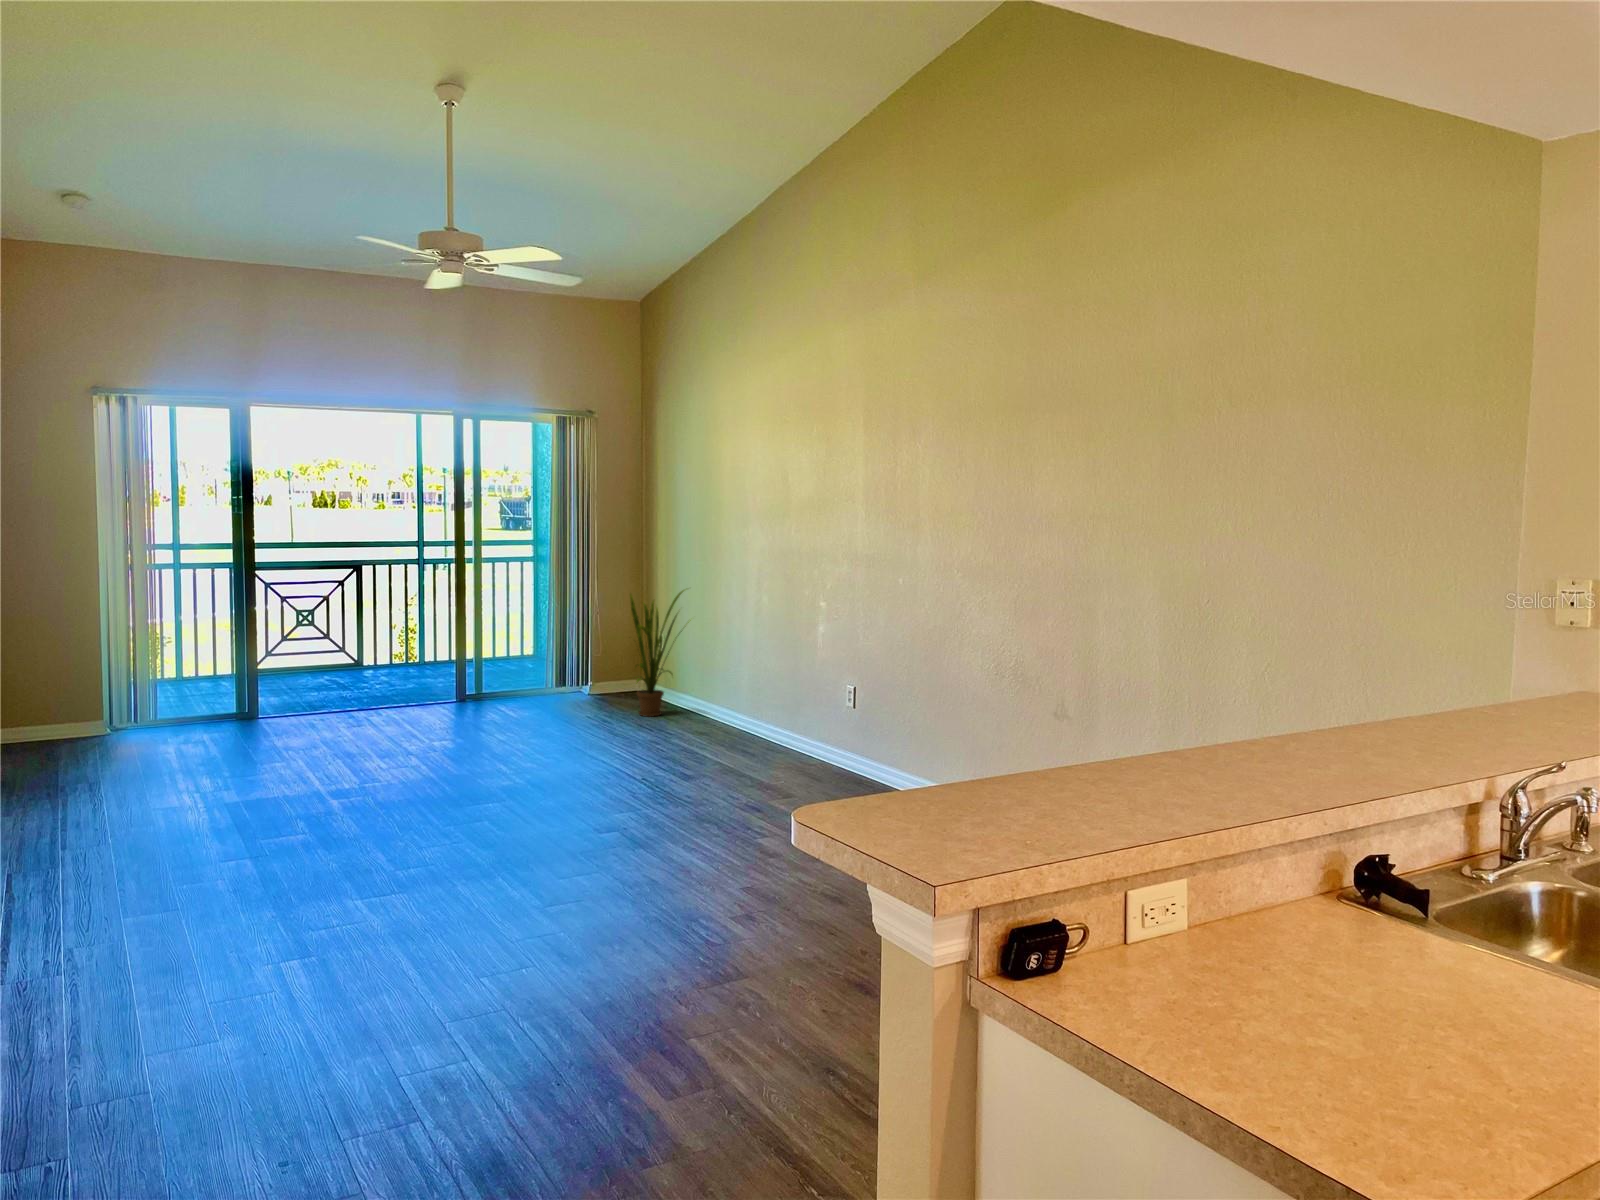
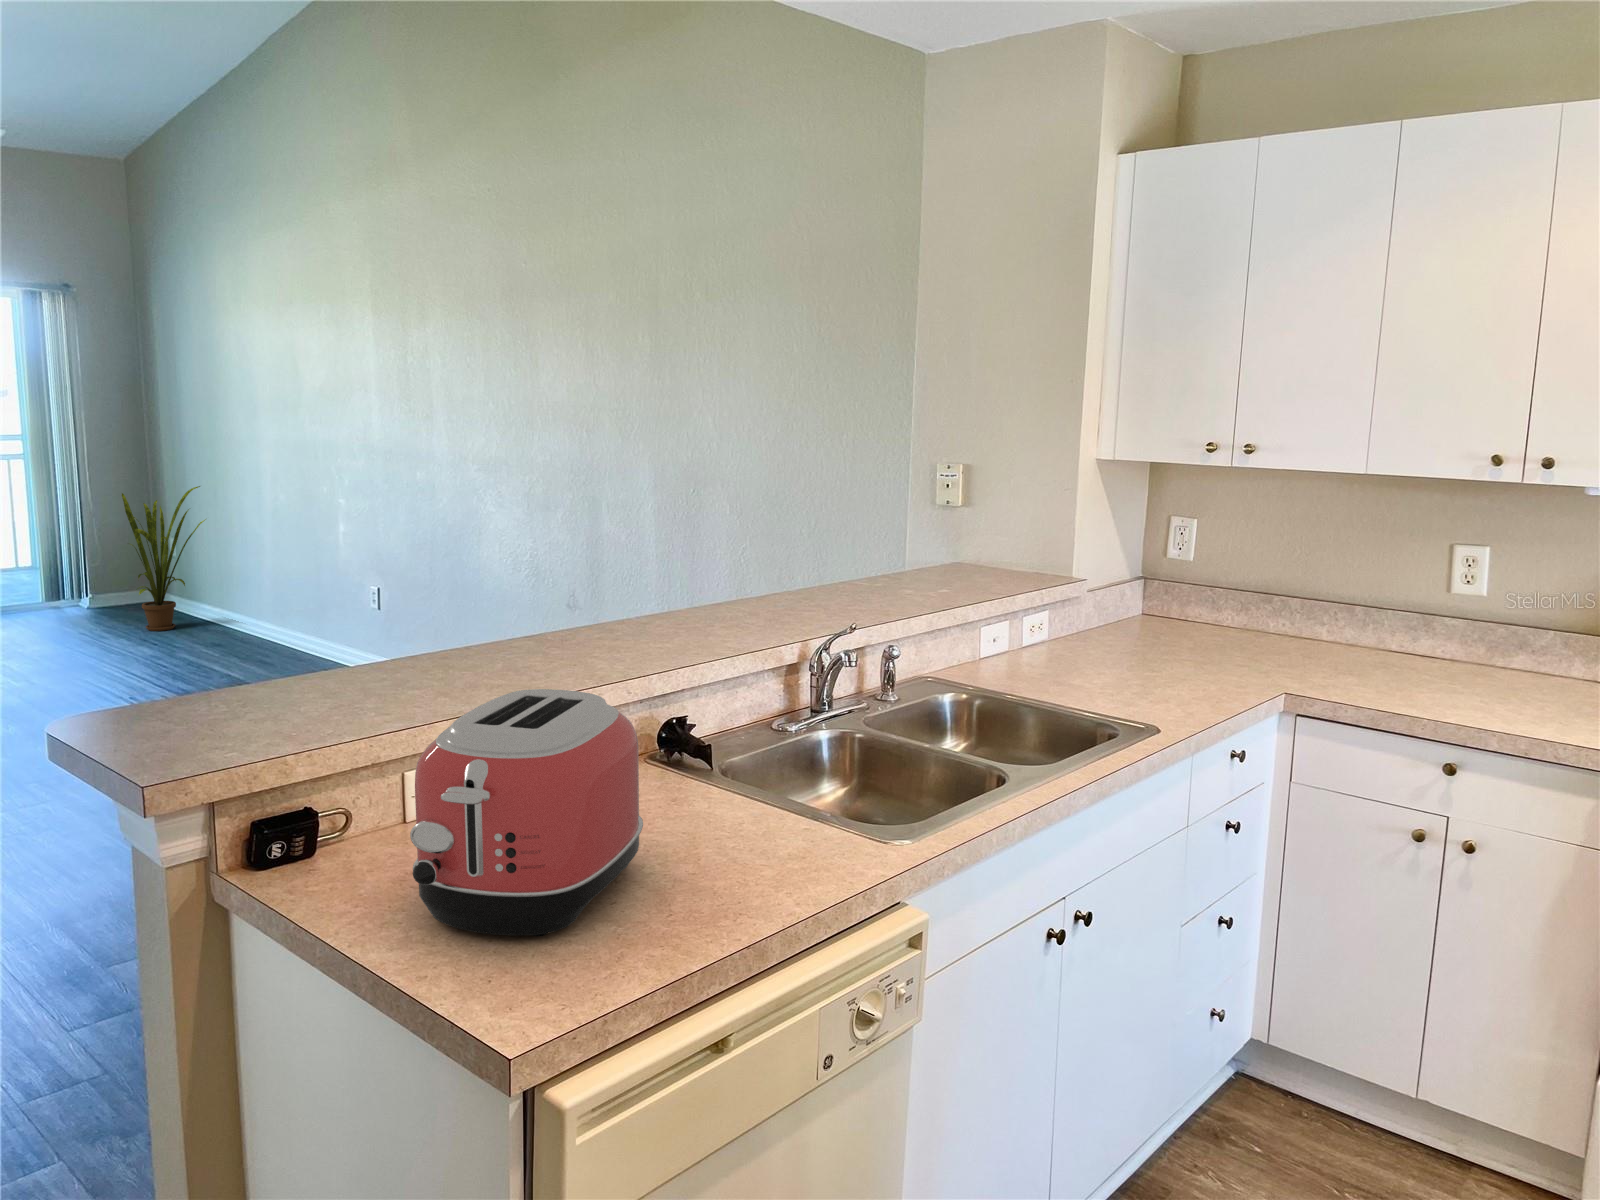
toaster: none [1216,818,1451,1099] -> present [410,689,643,936]

